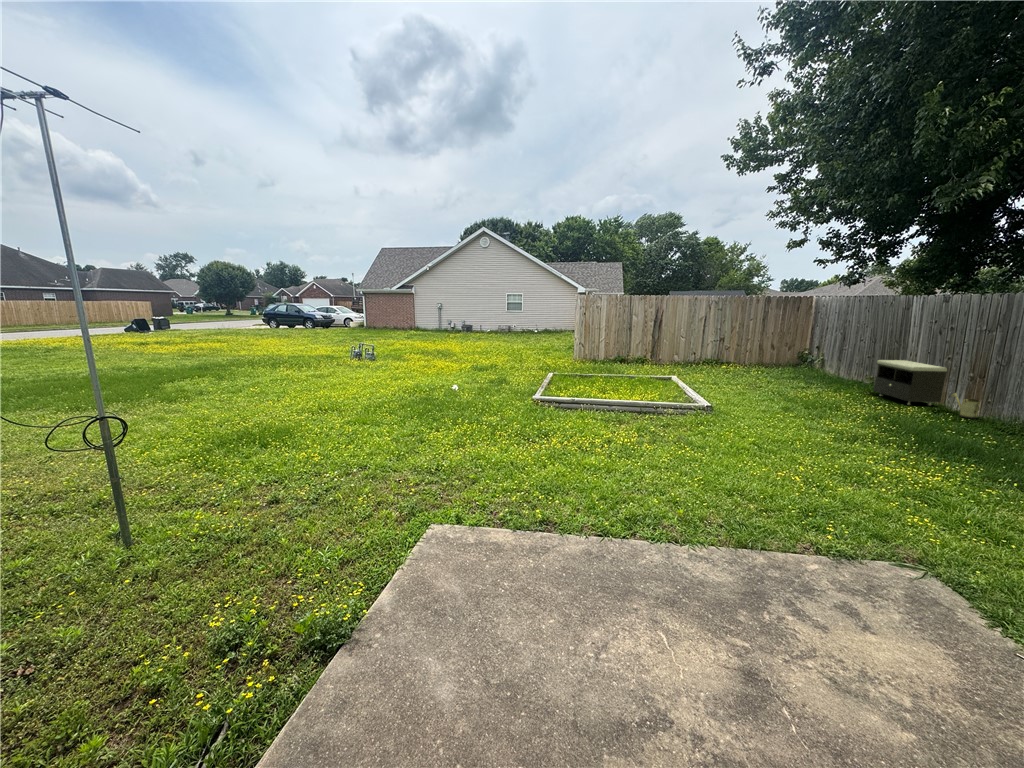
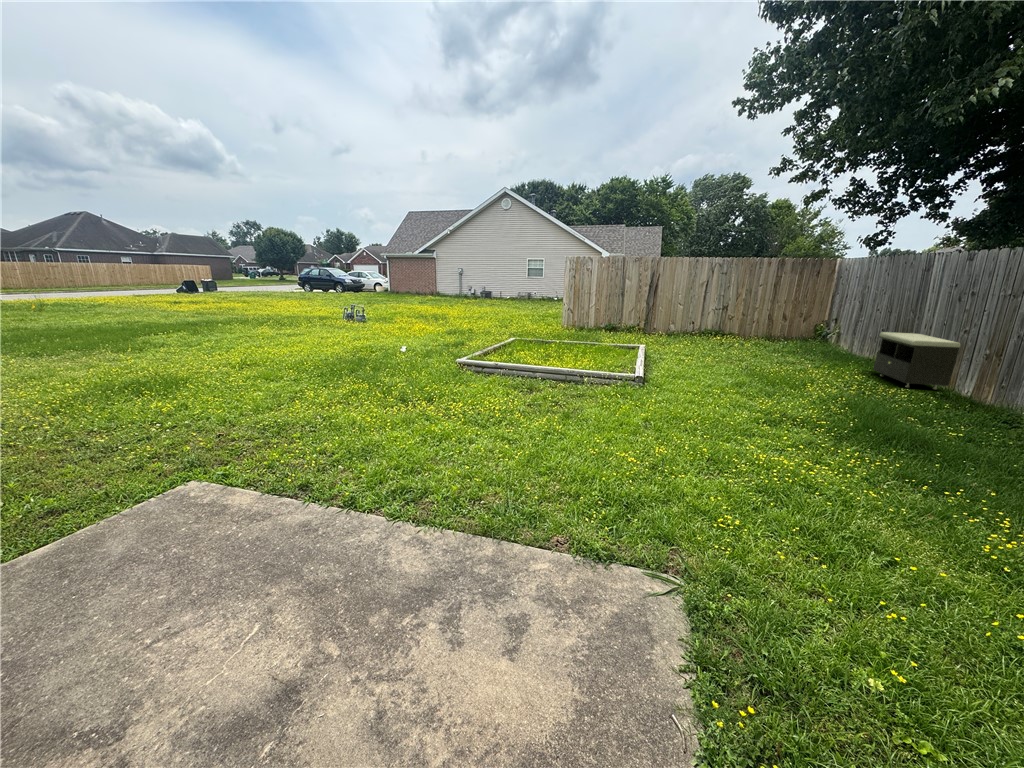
watering can: present [951,393,980,419] -> none [957,374,992,407]

